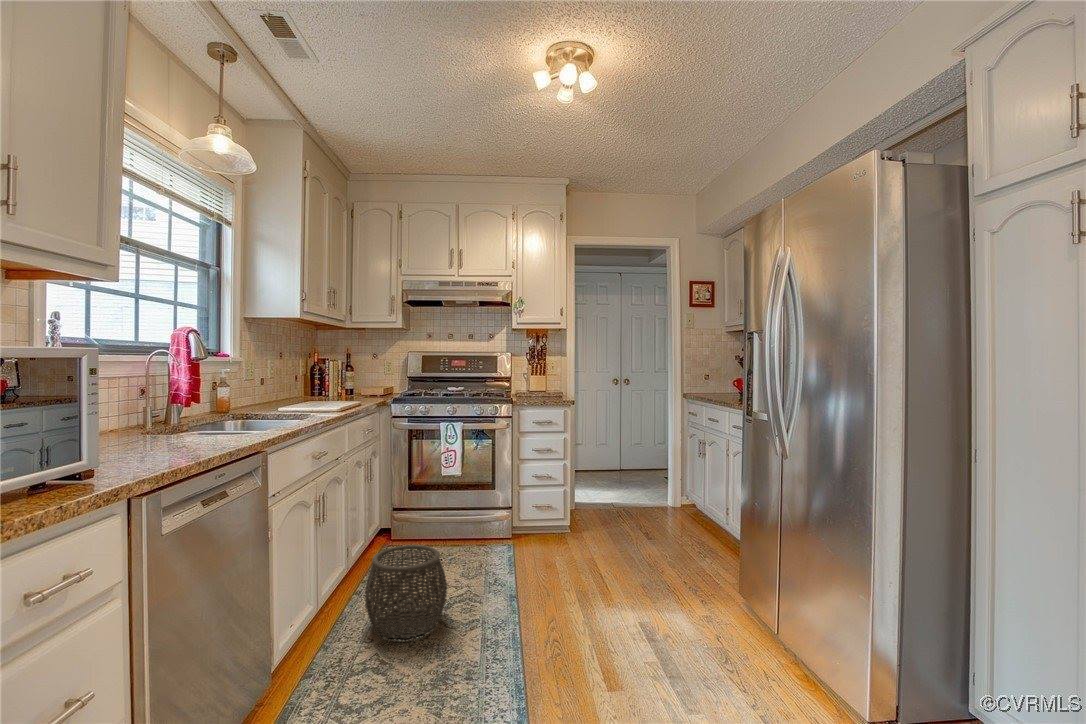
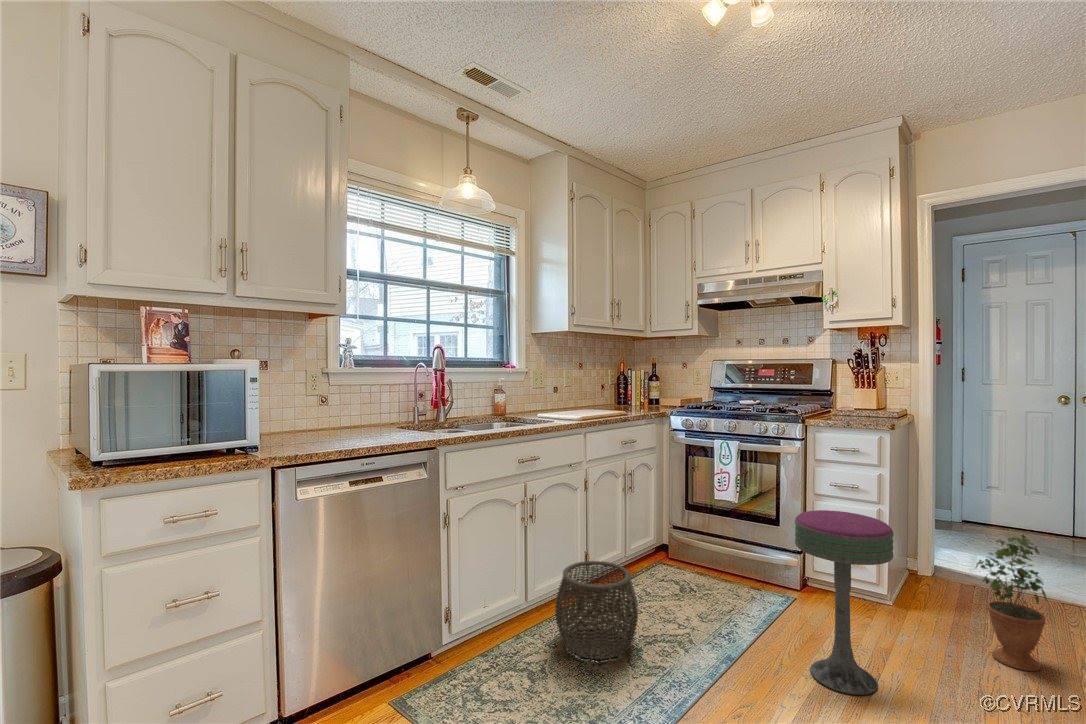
potted plant: none [624,460,658,544] -> present [976,534,1047,671]
bar stool: none [552,462,614,588] -> present [795,510,893,695]

